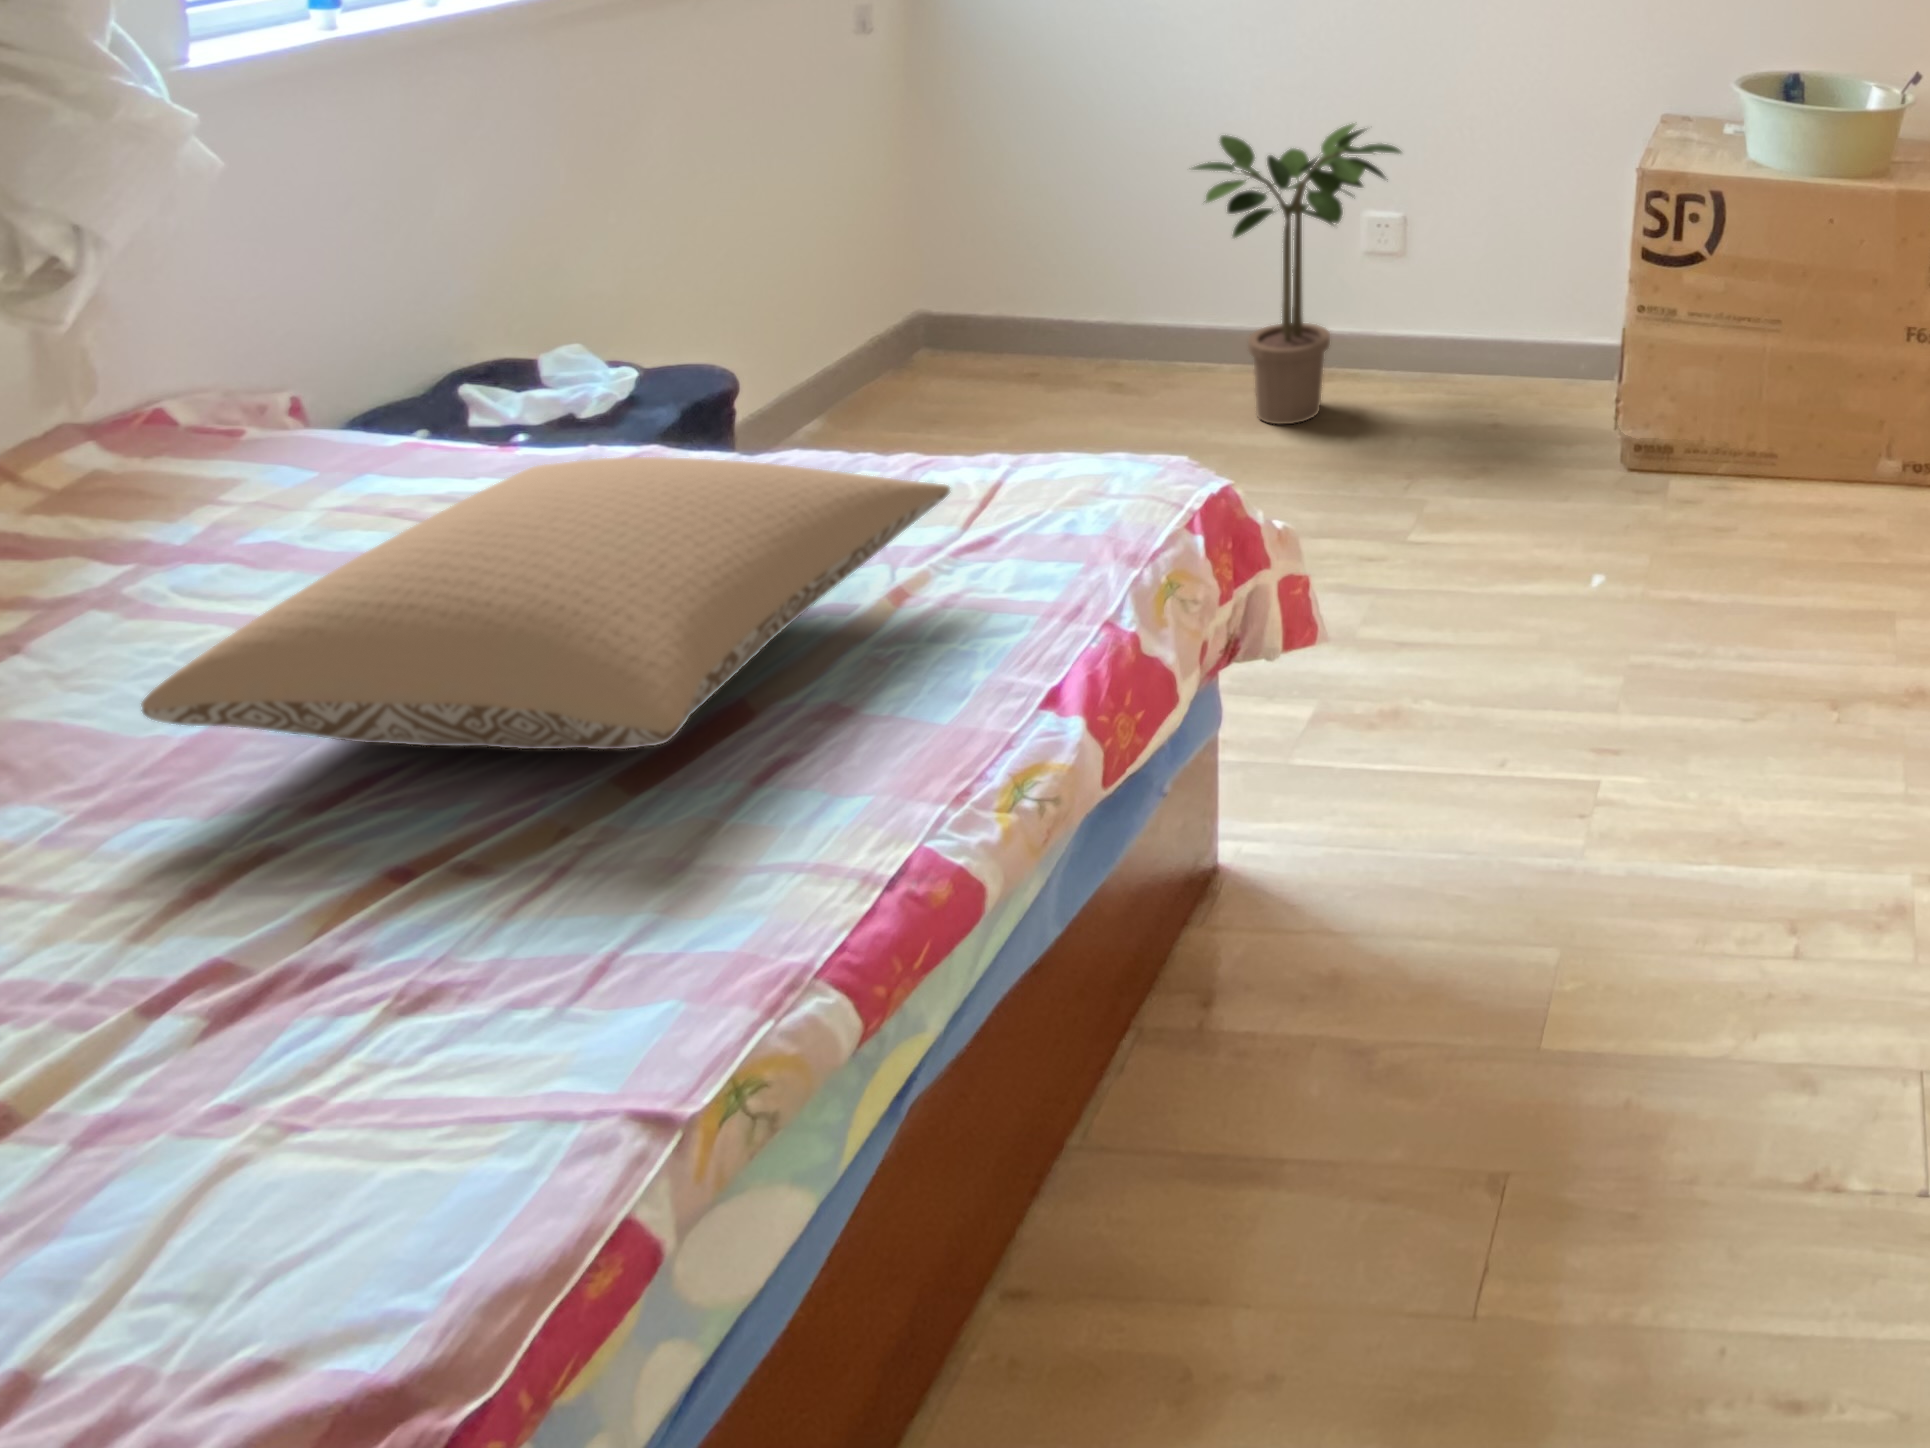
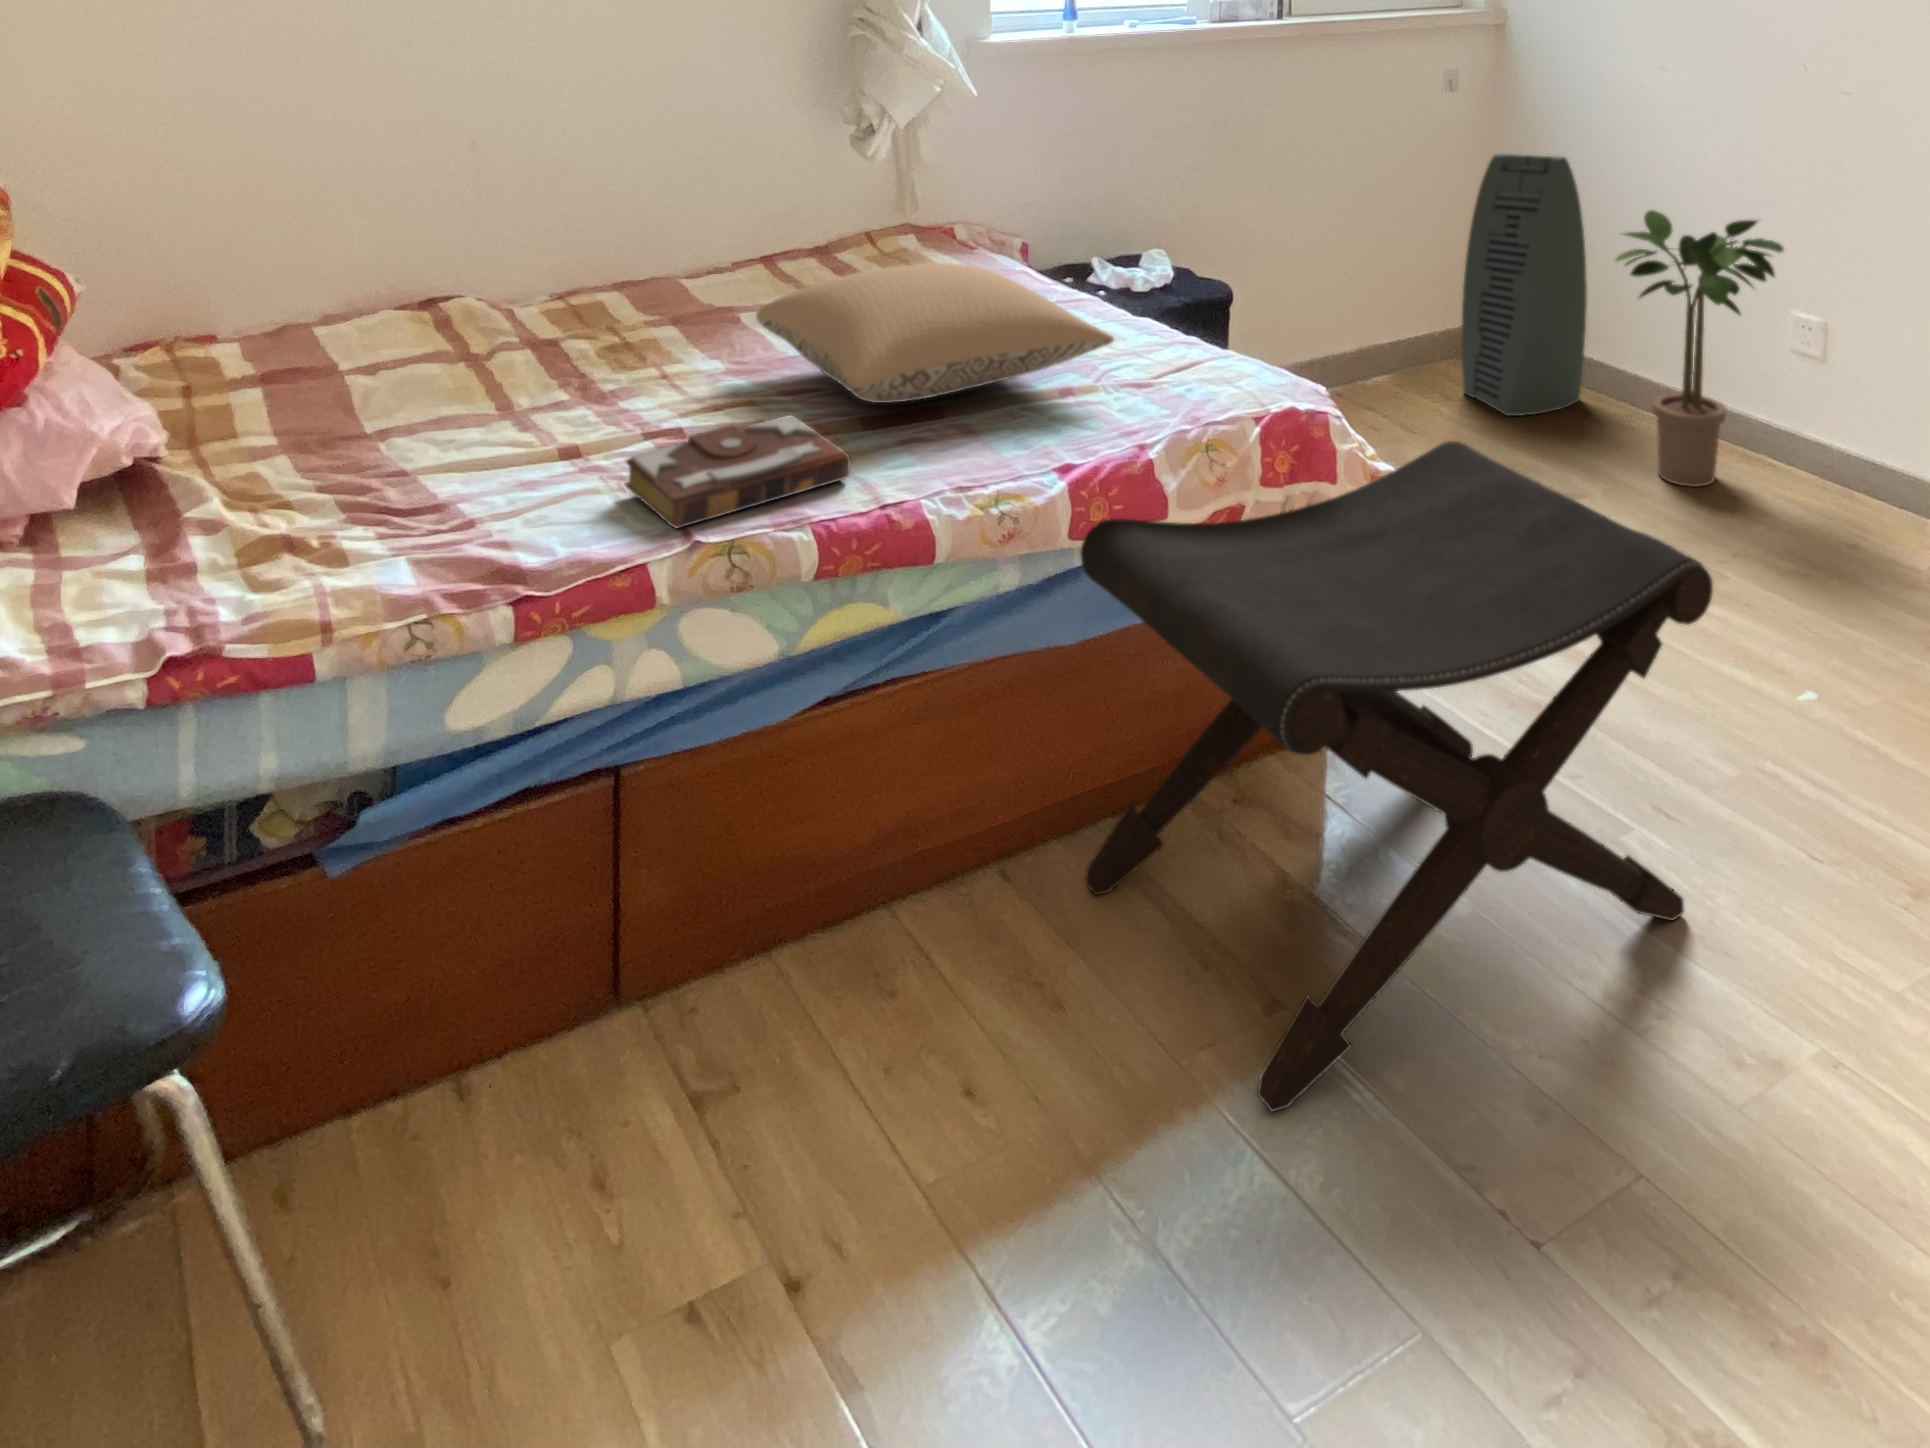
air purifier: none [940,91,1091,414] -> present [1462,154,1587,416]
footstool: none [1147,455,1764,1261] -> present [1080,441,1713,1112]
book: none [334,832,780,1143] -> present [625,415,850,529]

